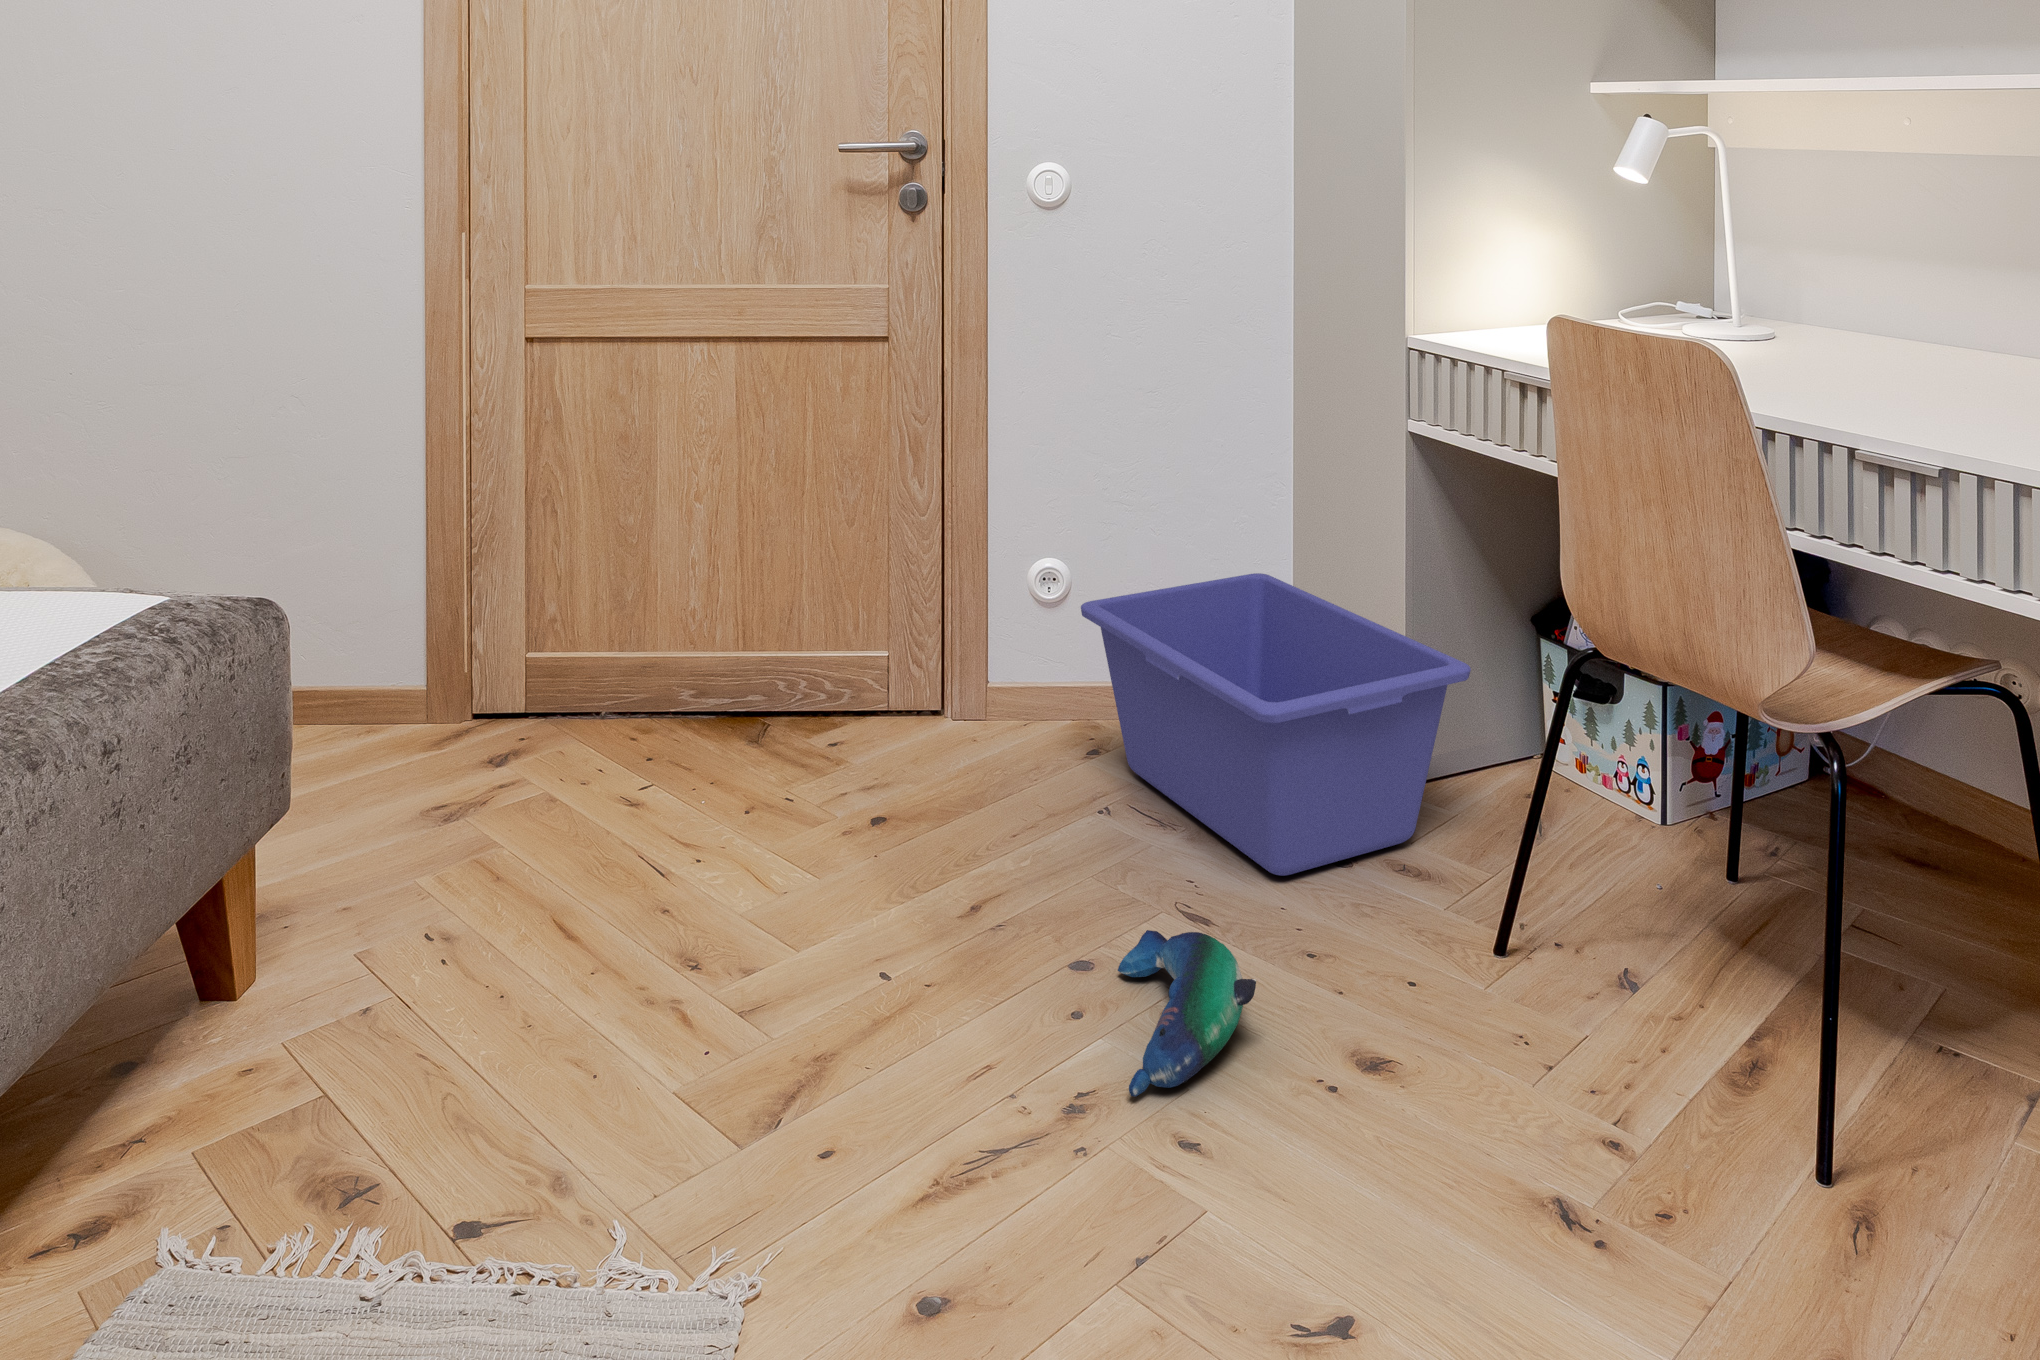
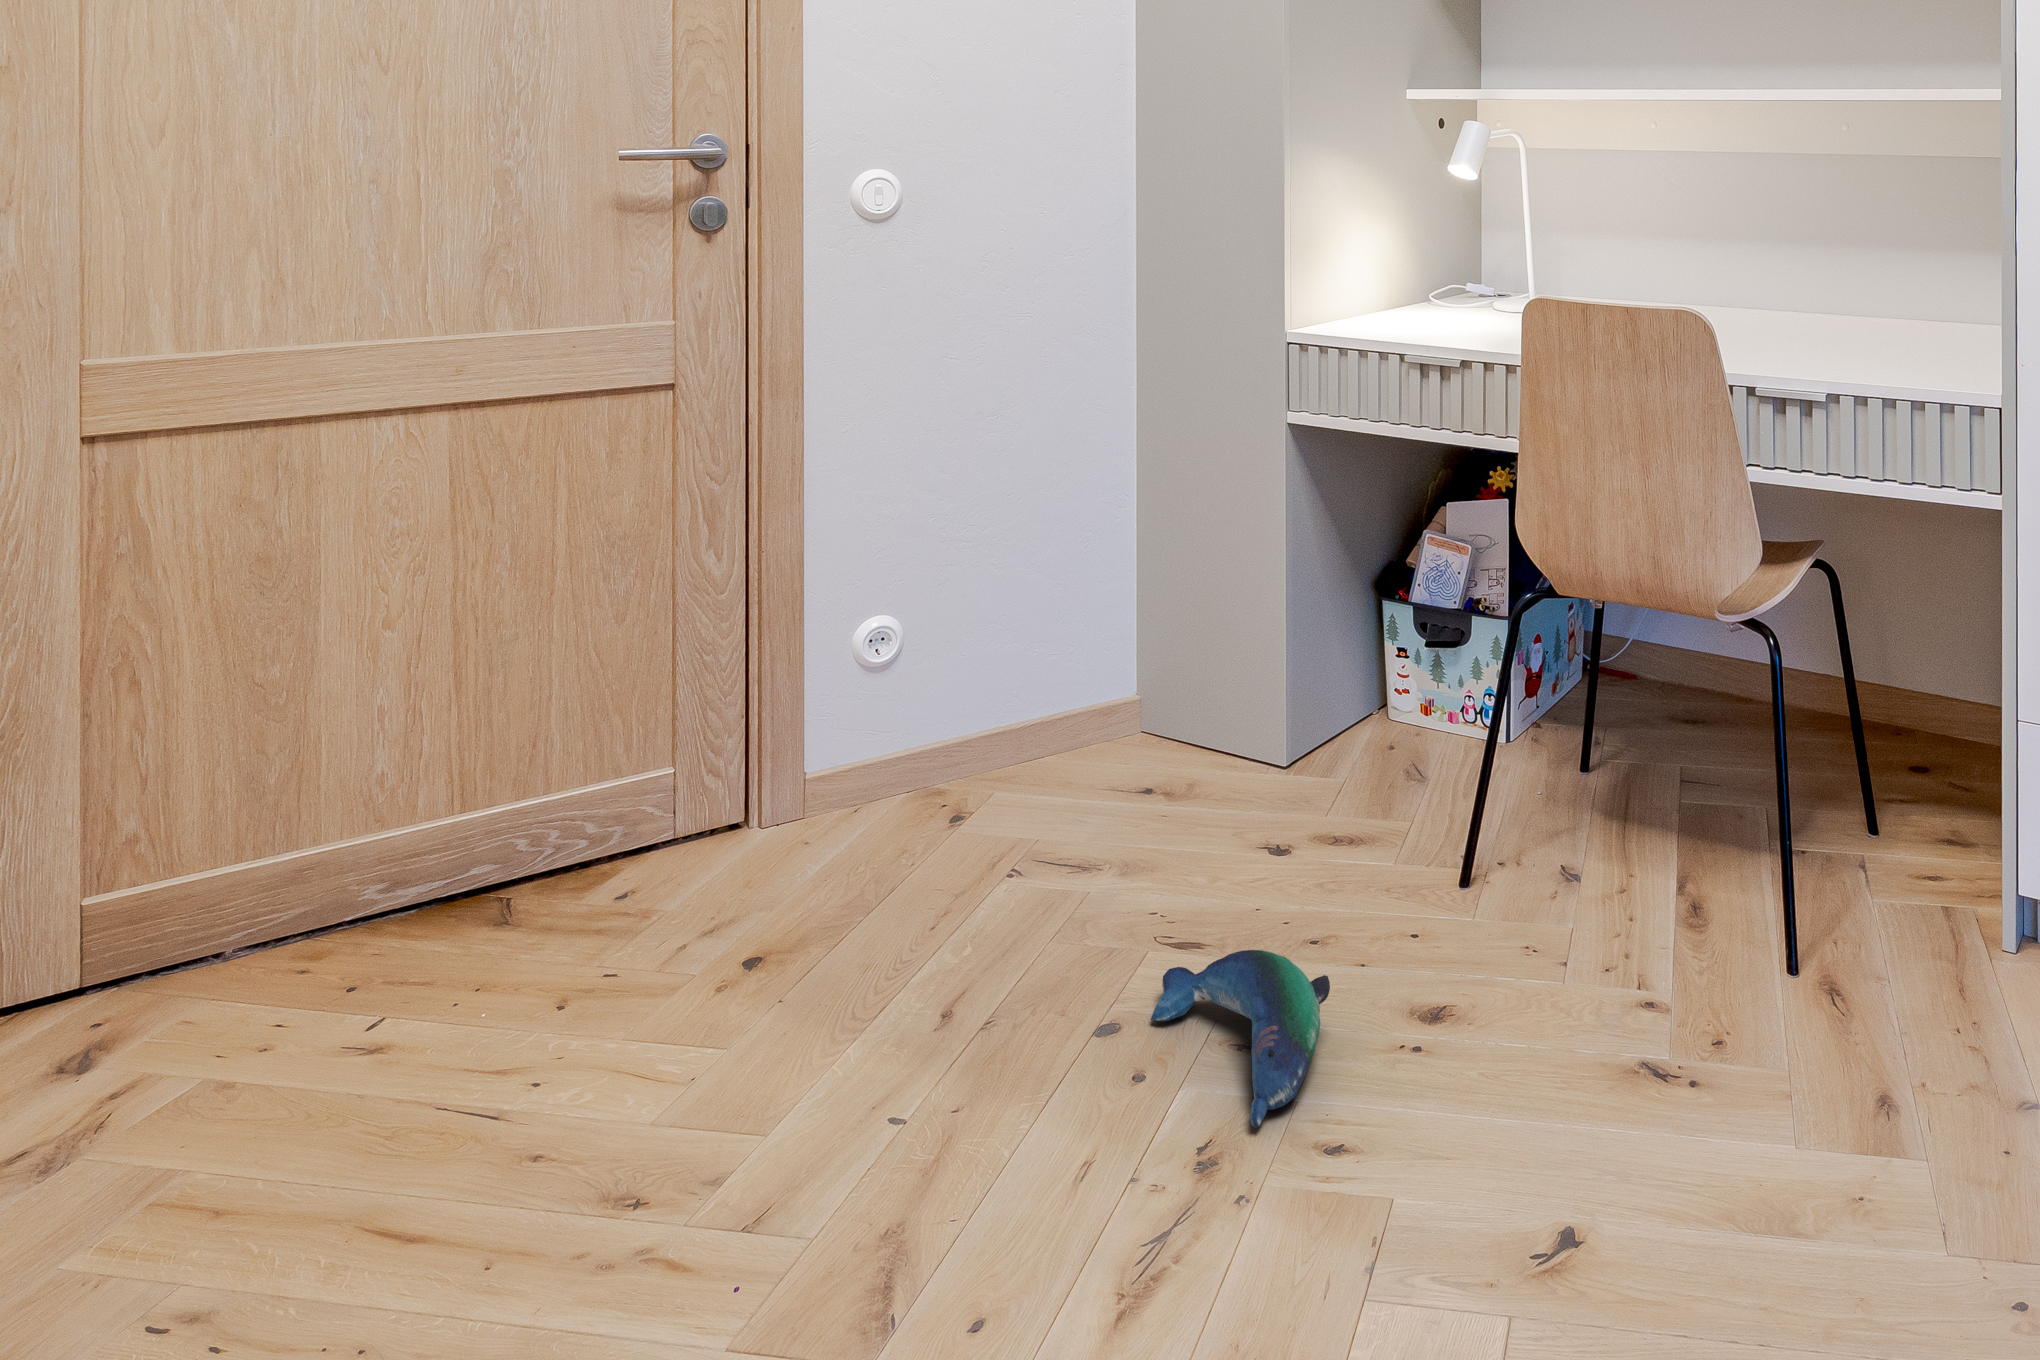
storage bin: present [1081,573,1471,876] -> none [952,591,1382,882]

